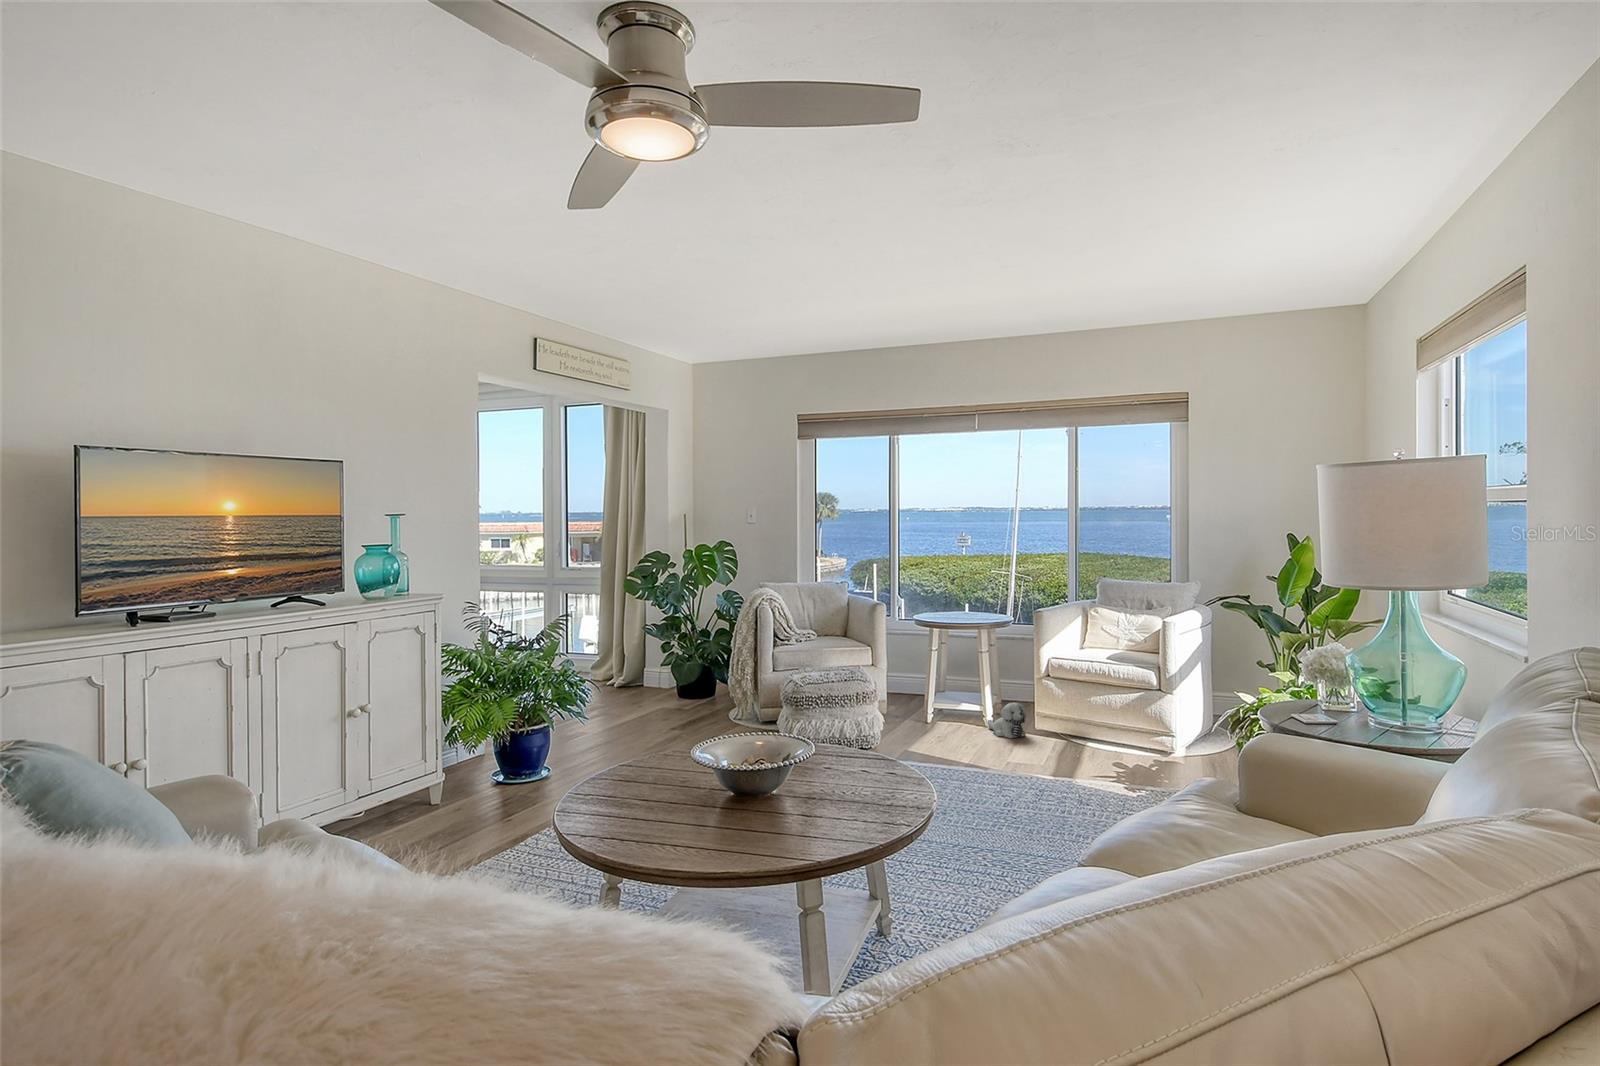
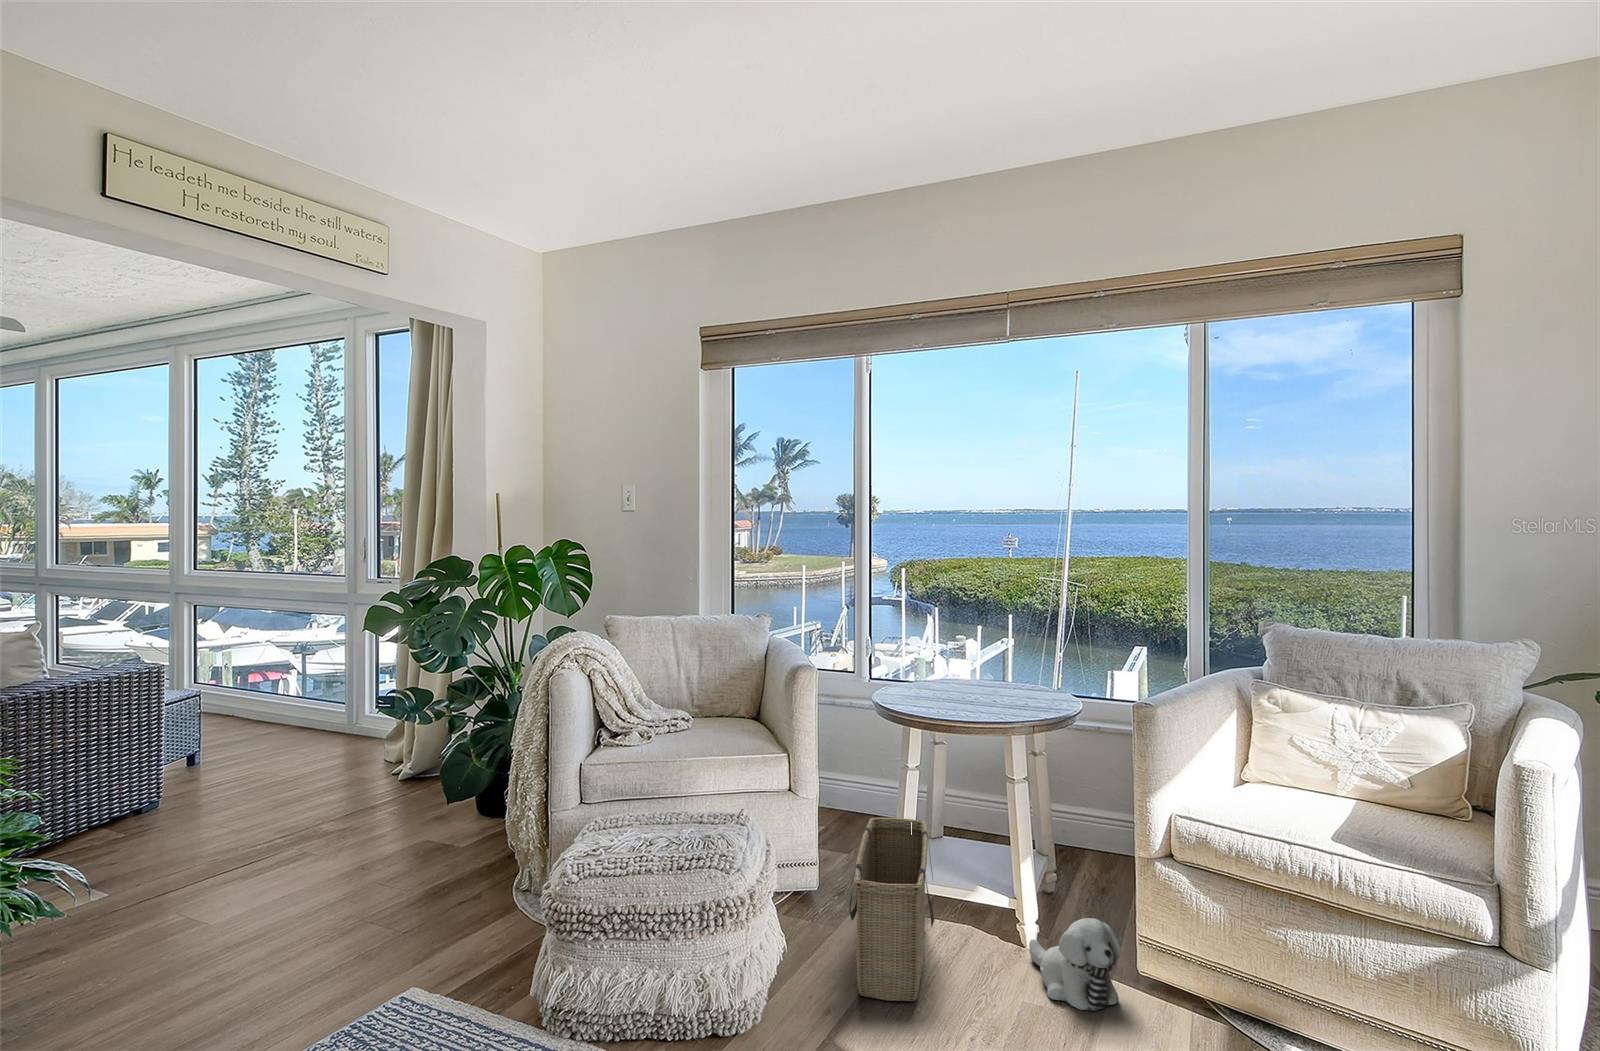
basket: none [909,673,947,738] -> present [849,818,934,1001]

